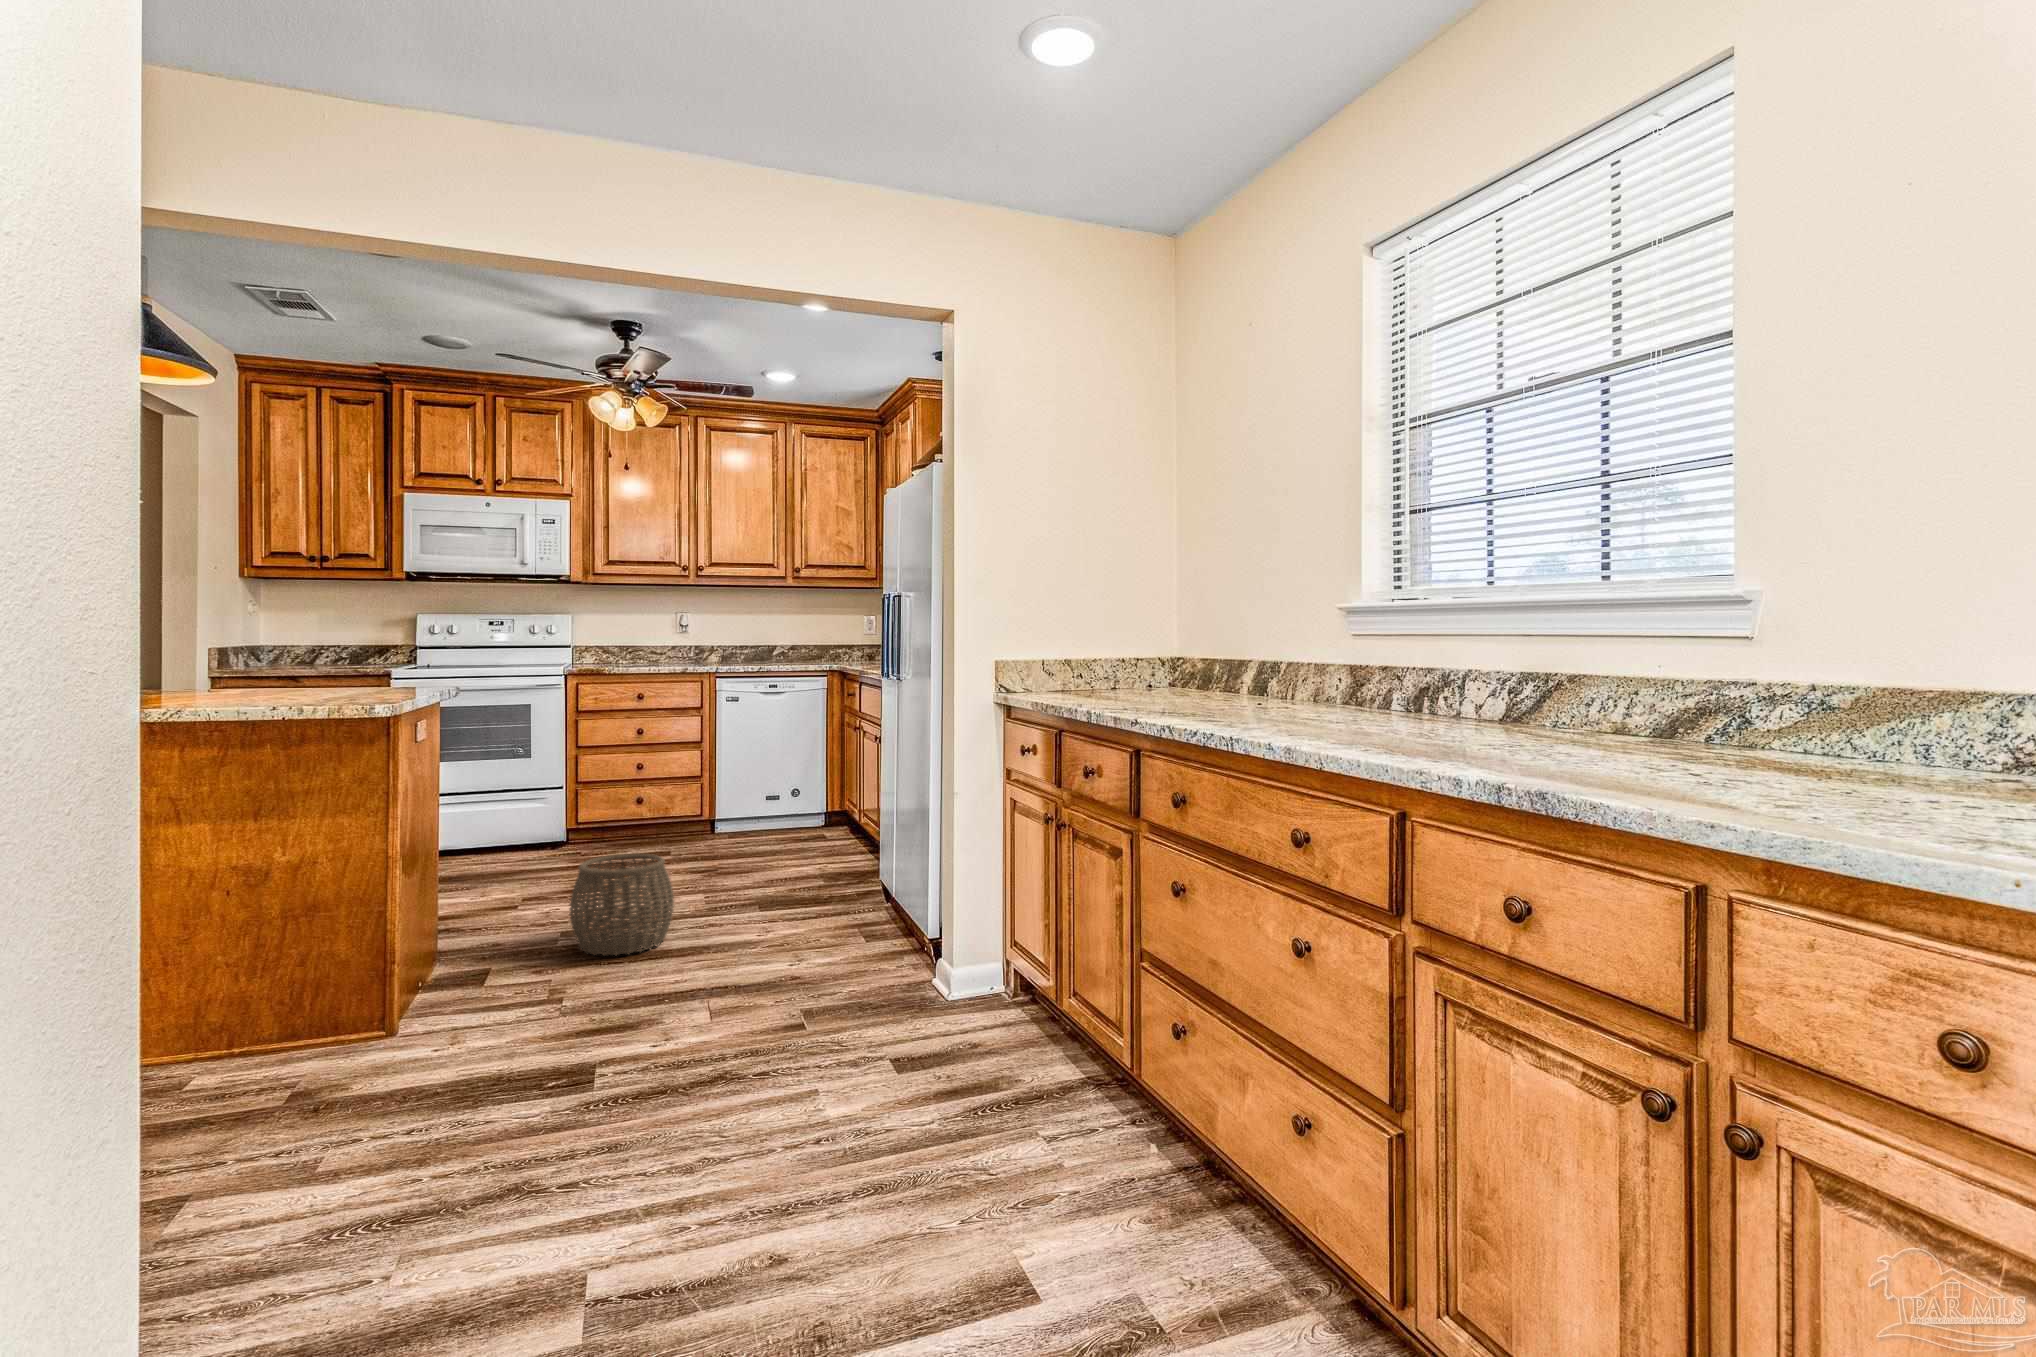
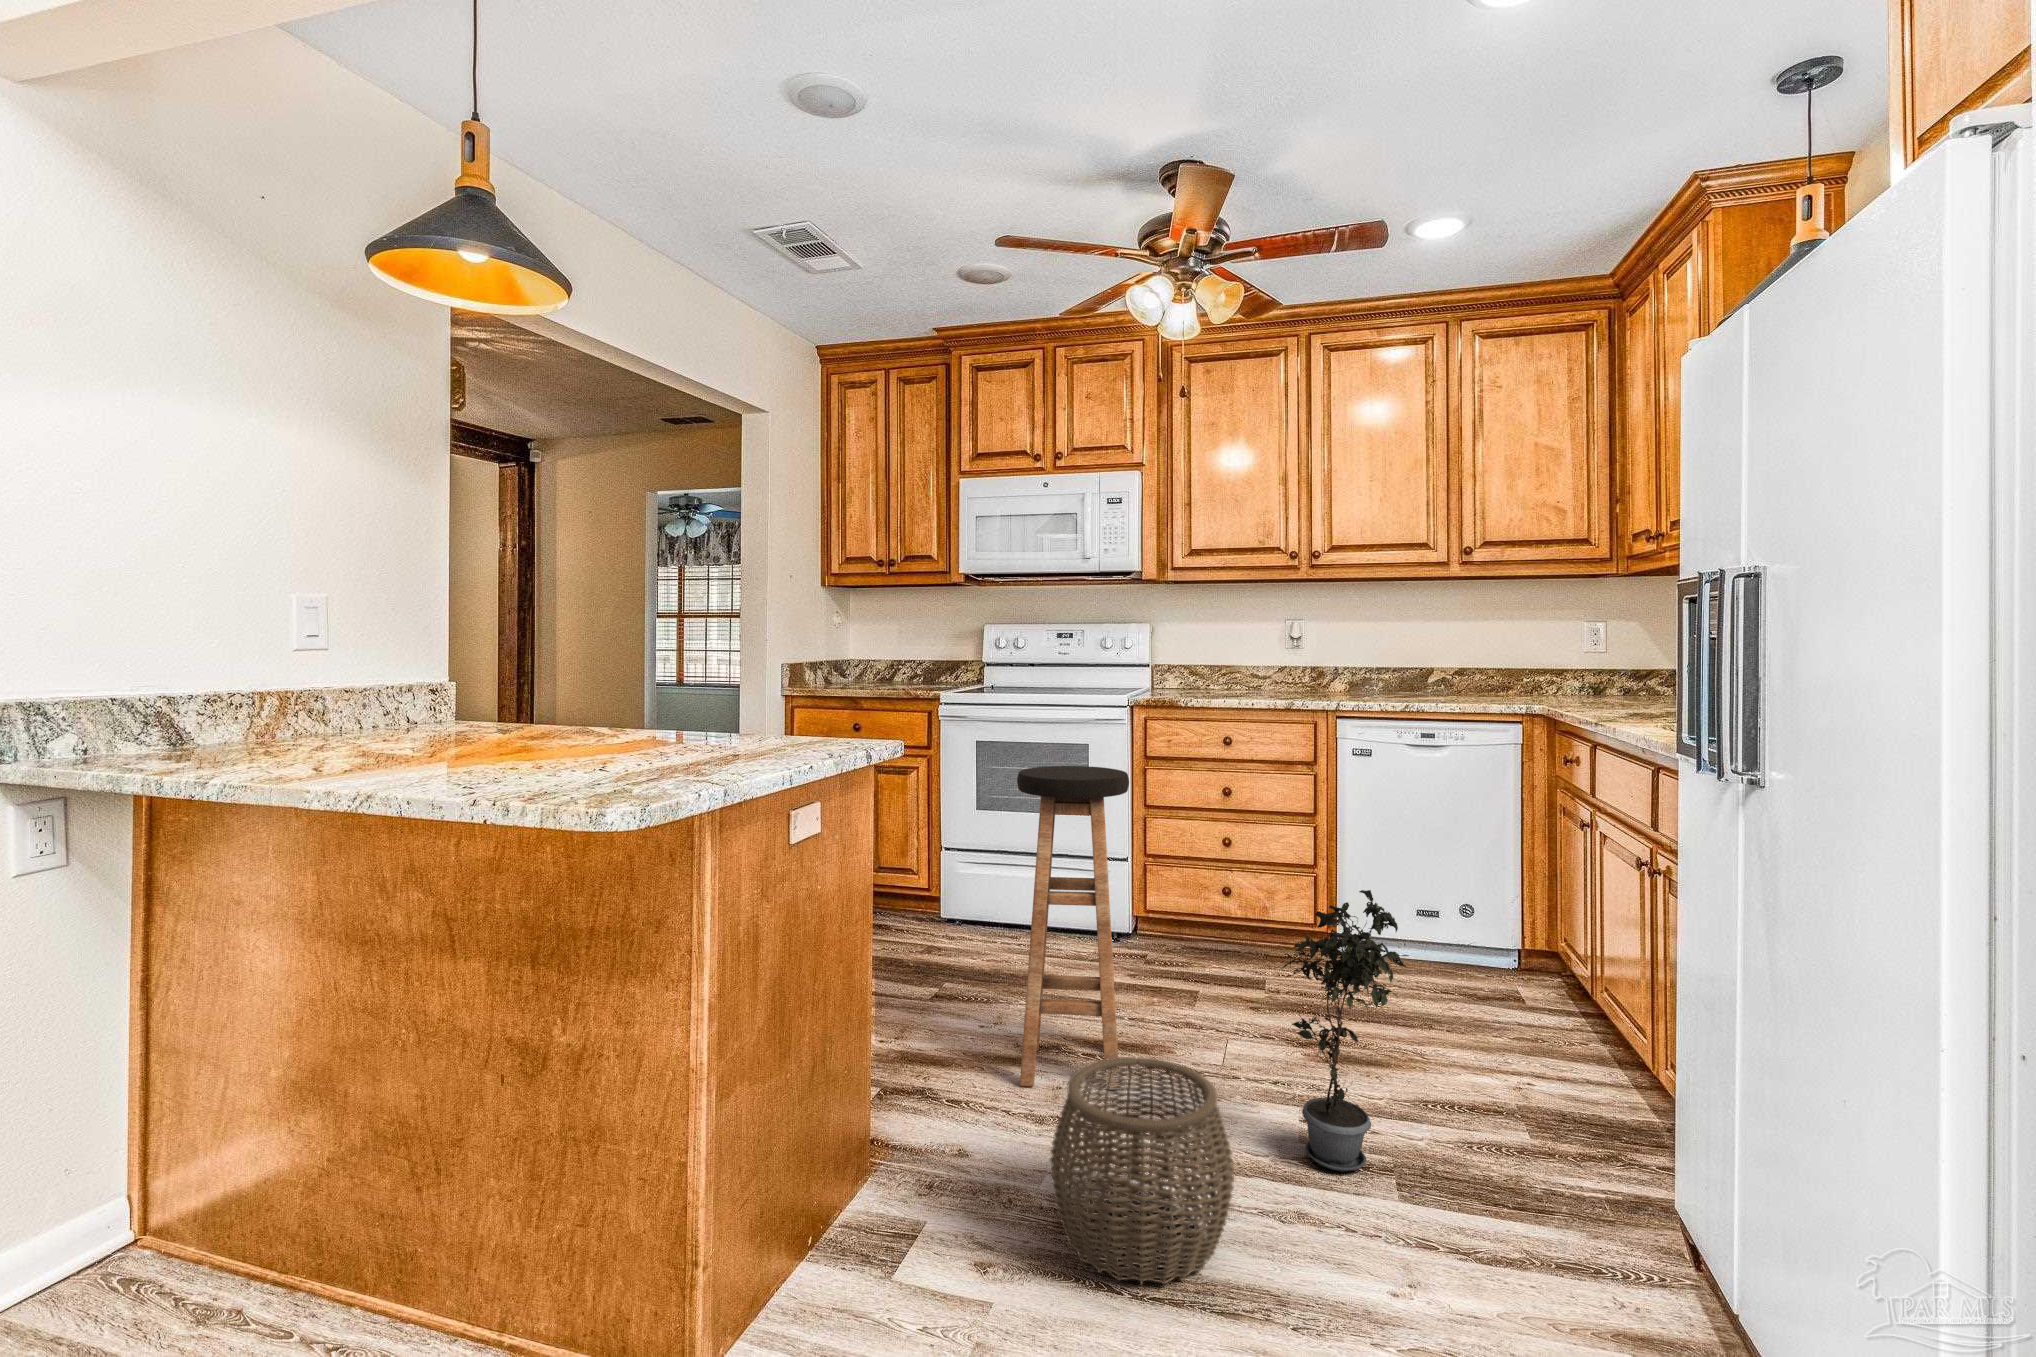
bar stool: none [508,707,589,914] -> present [1017,766,1129,1090]
potted plant: none [692,758,761,908] -> present [1281,890,1409,1173]

